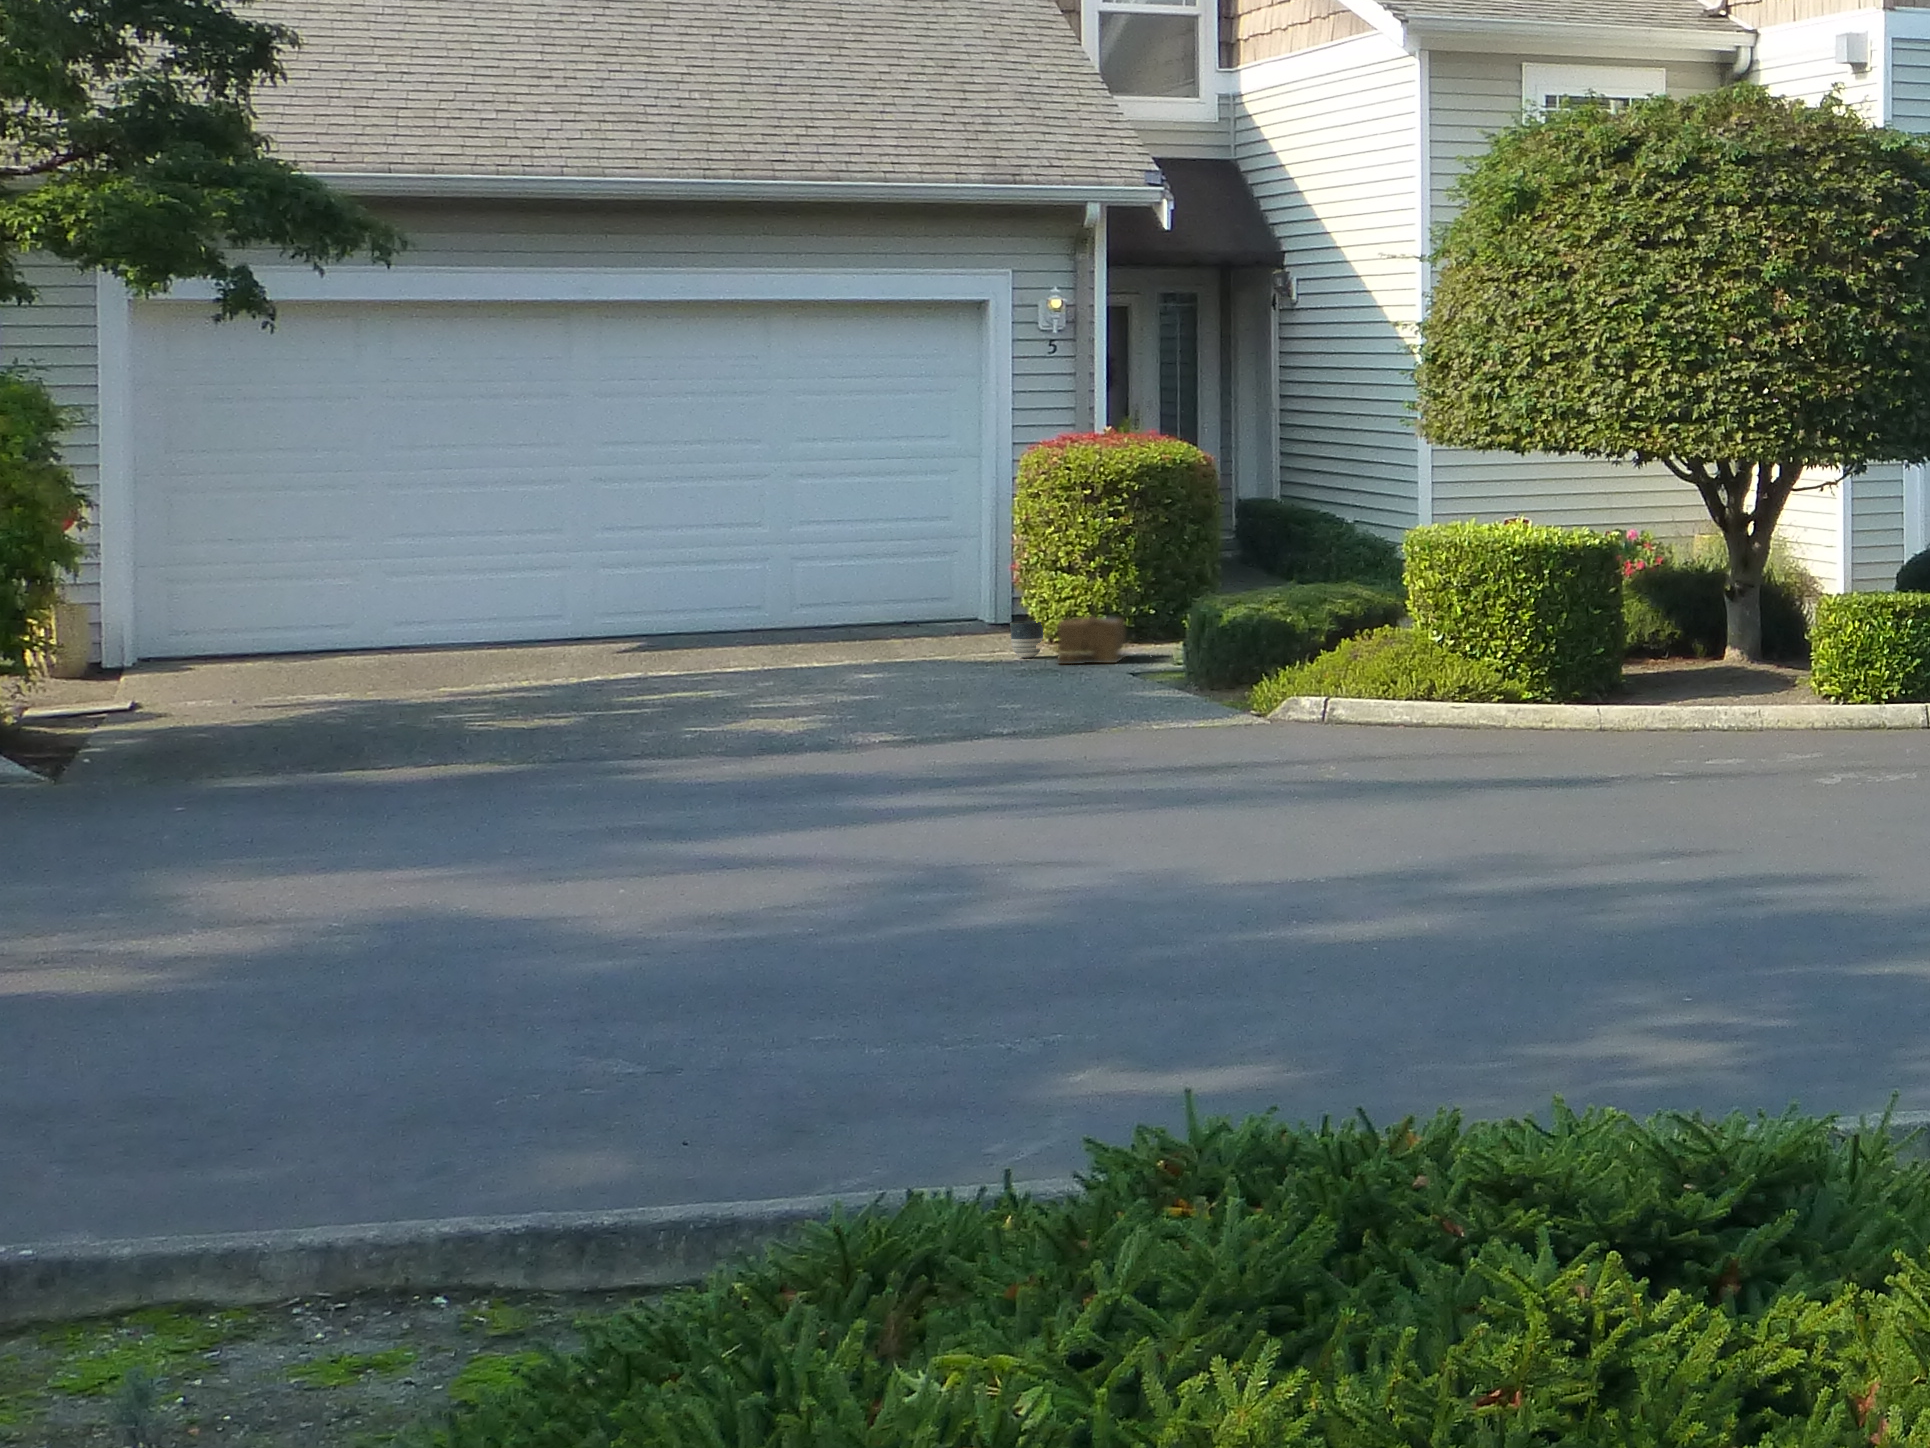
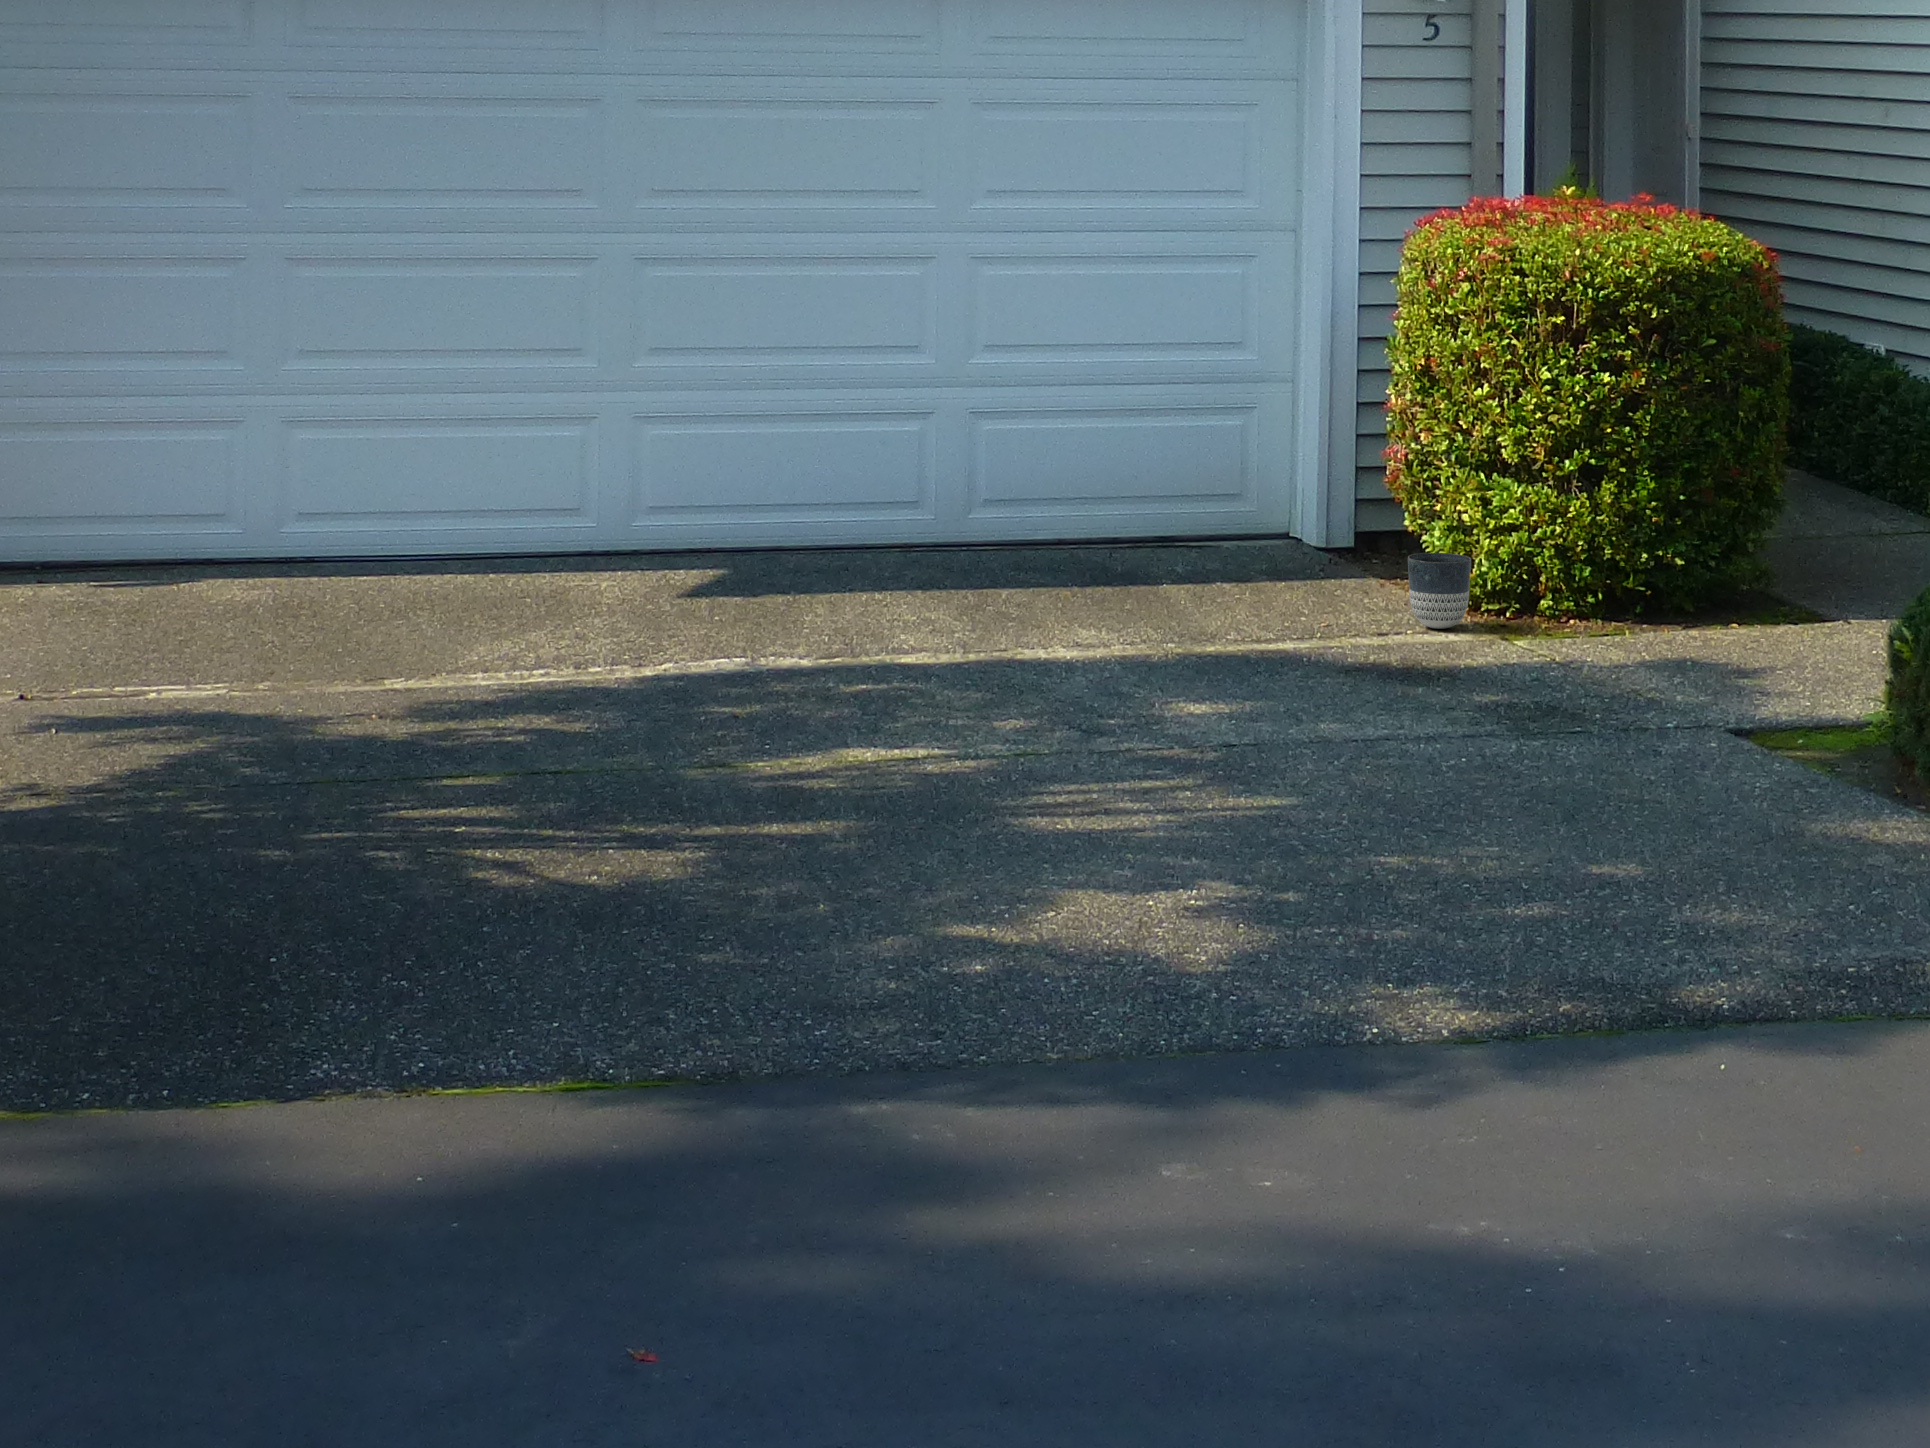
cardboard box: present [1057,615,1127,664] -> none [1524,549,1642,667]

